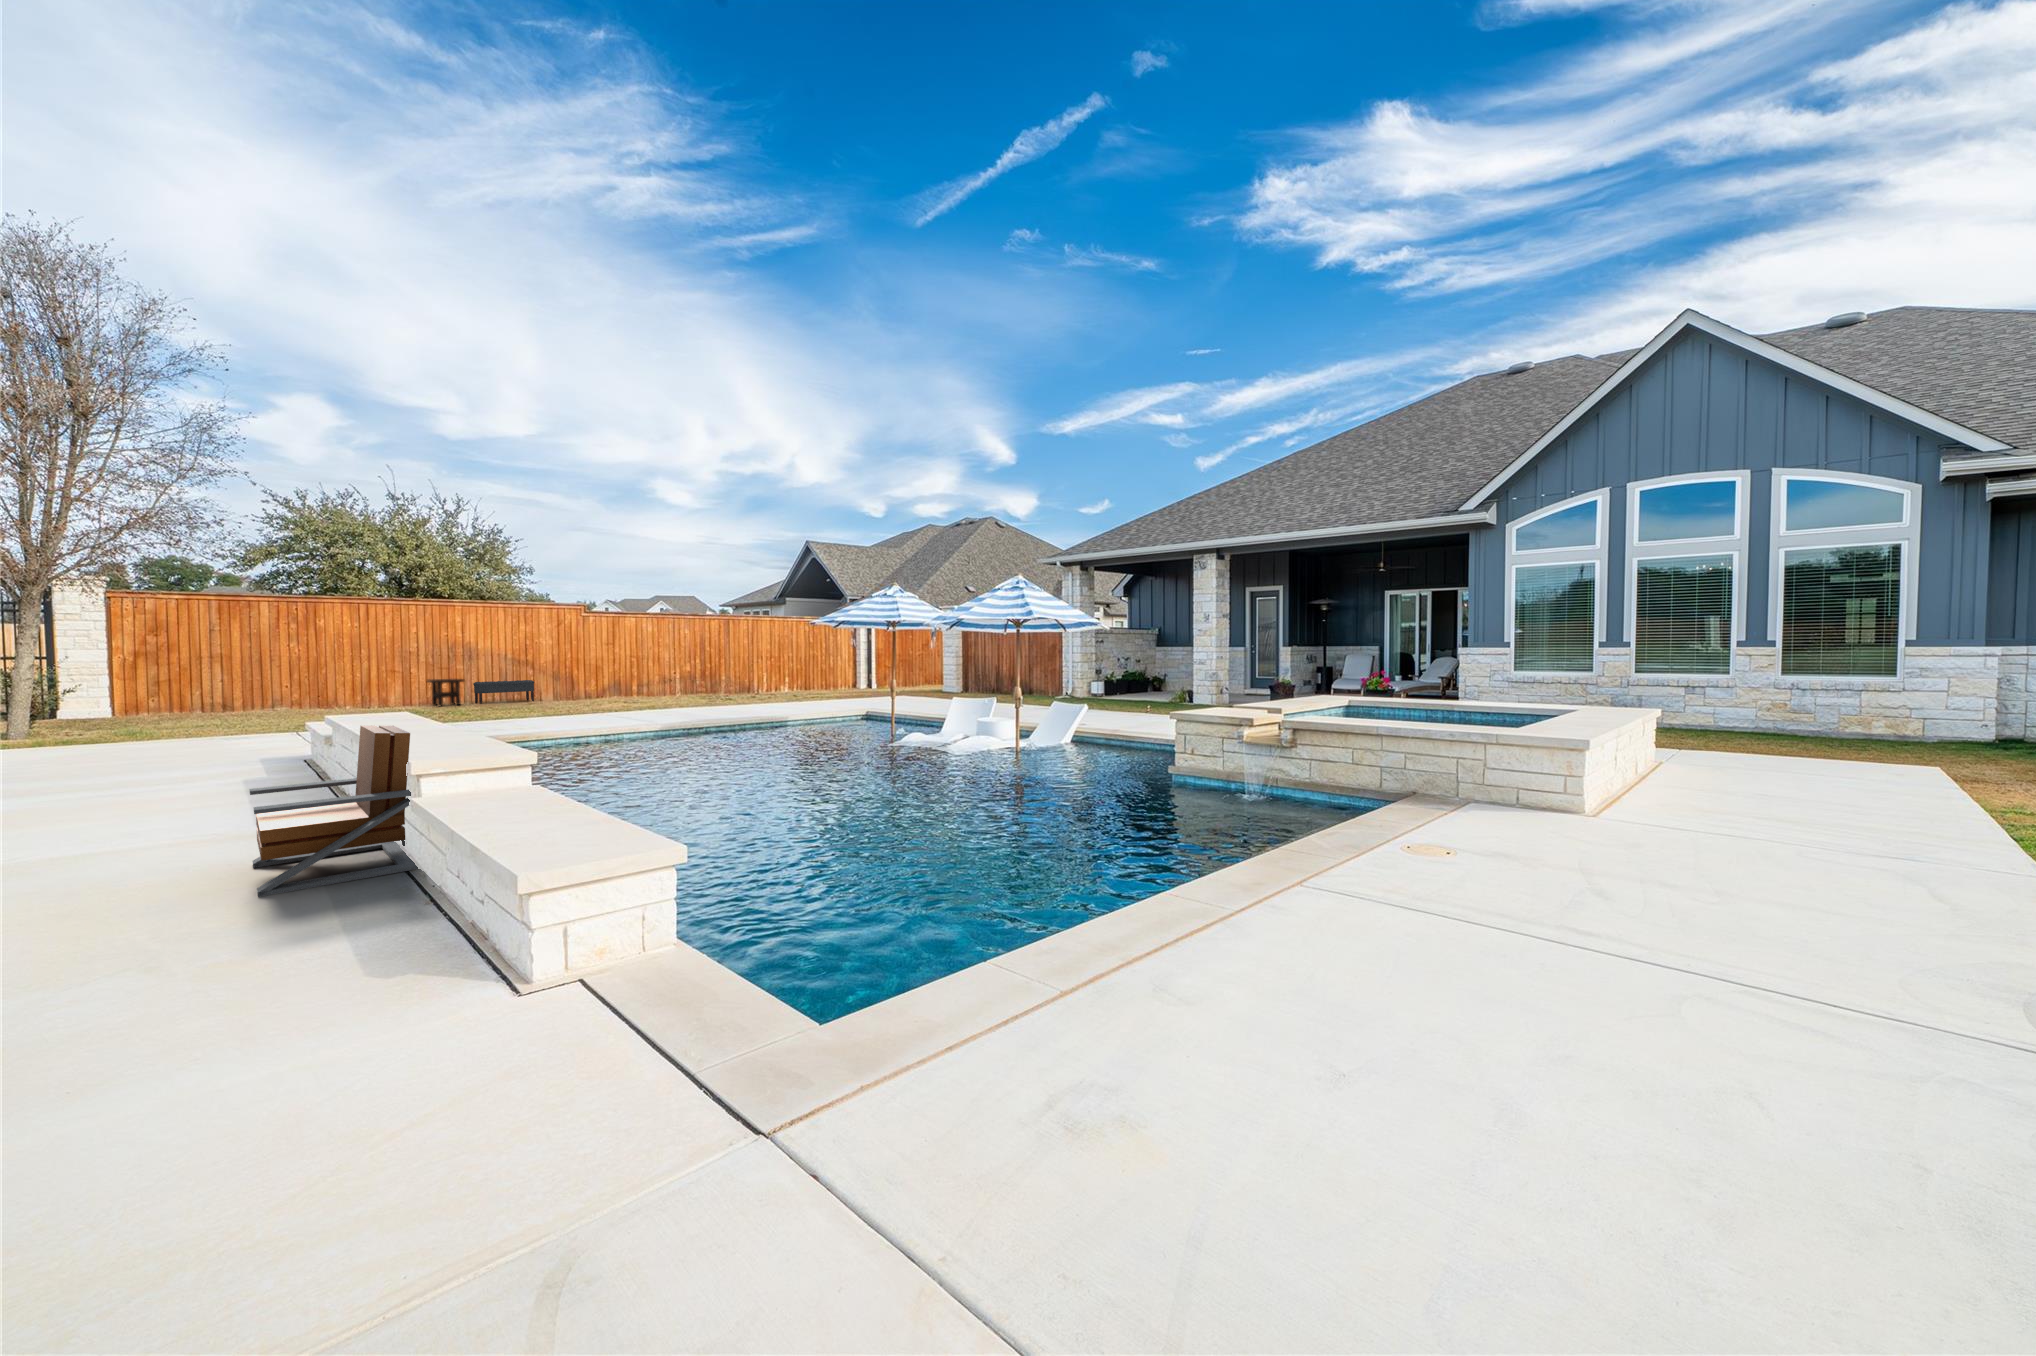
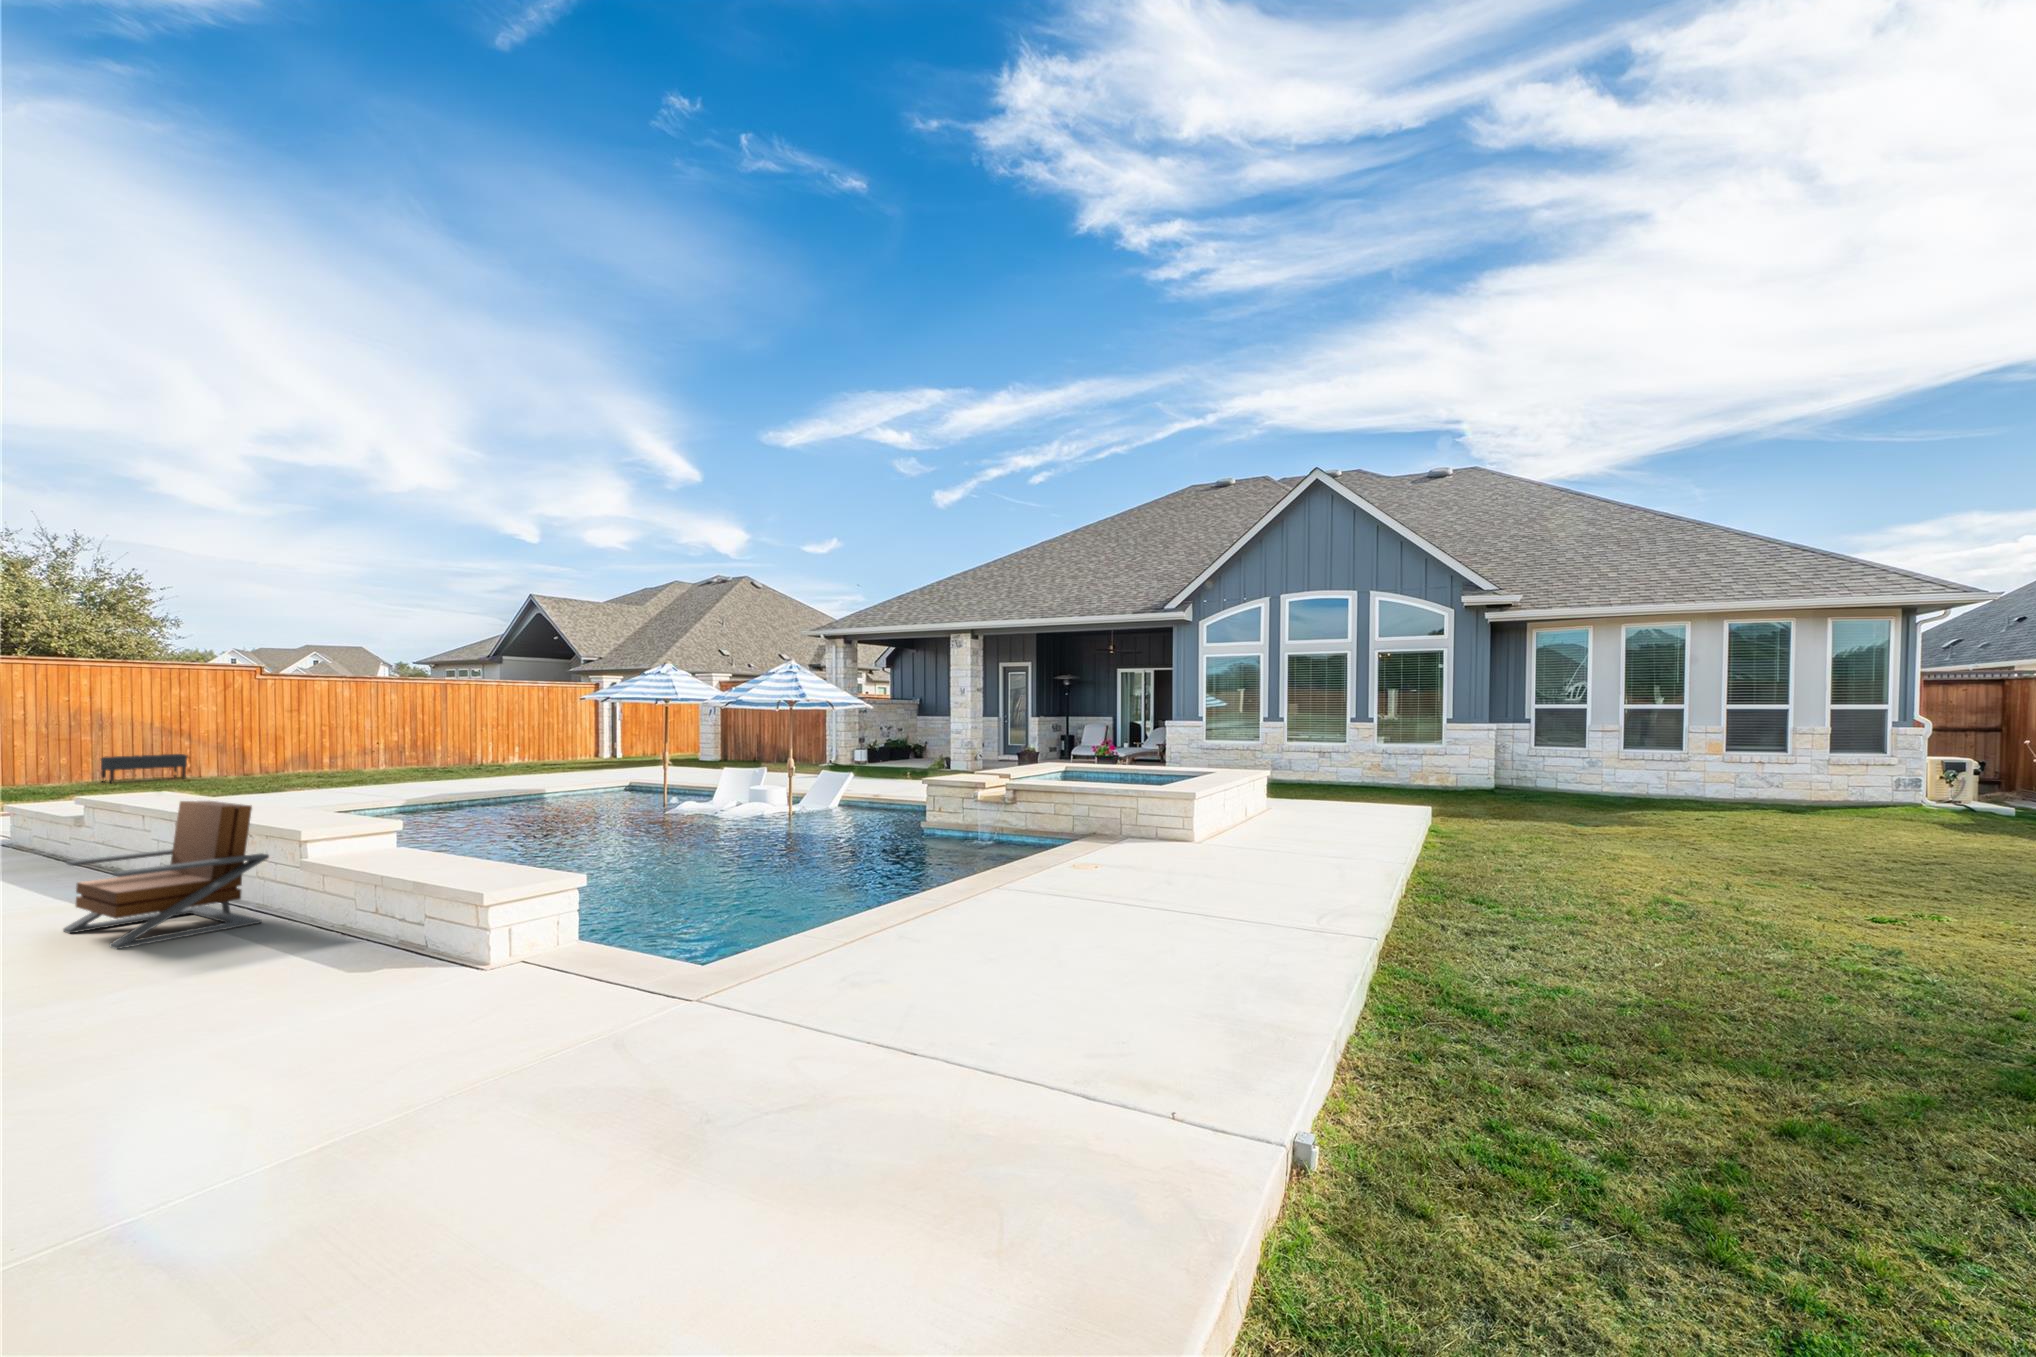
side table: present [427,679,464,706] -> none [33,753,92,787]

